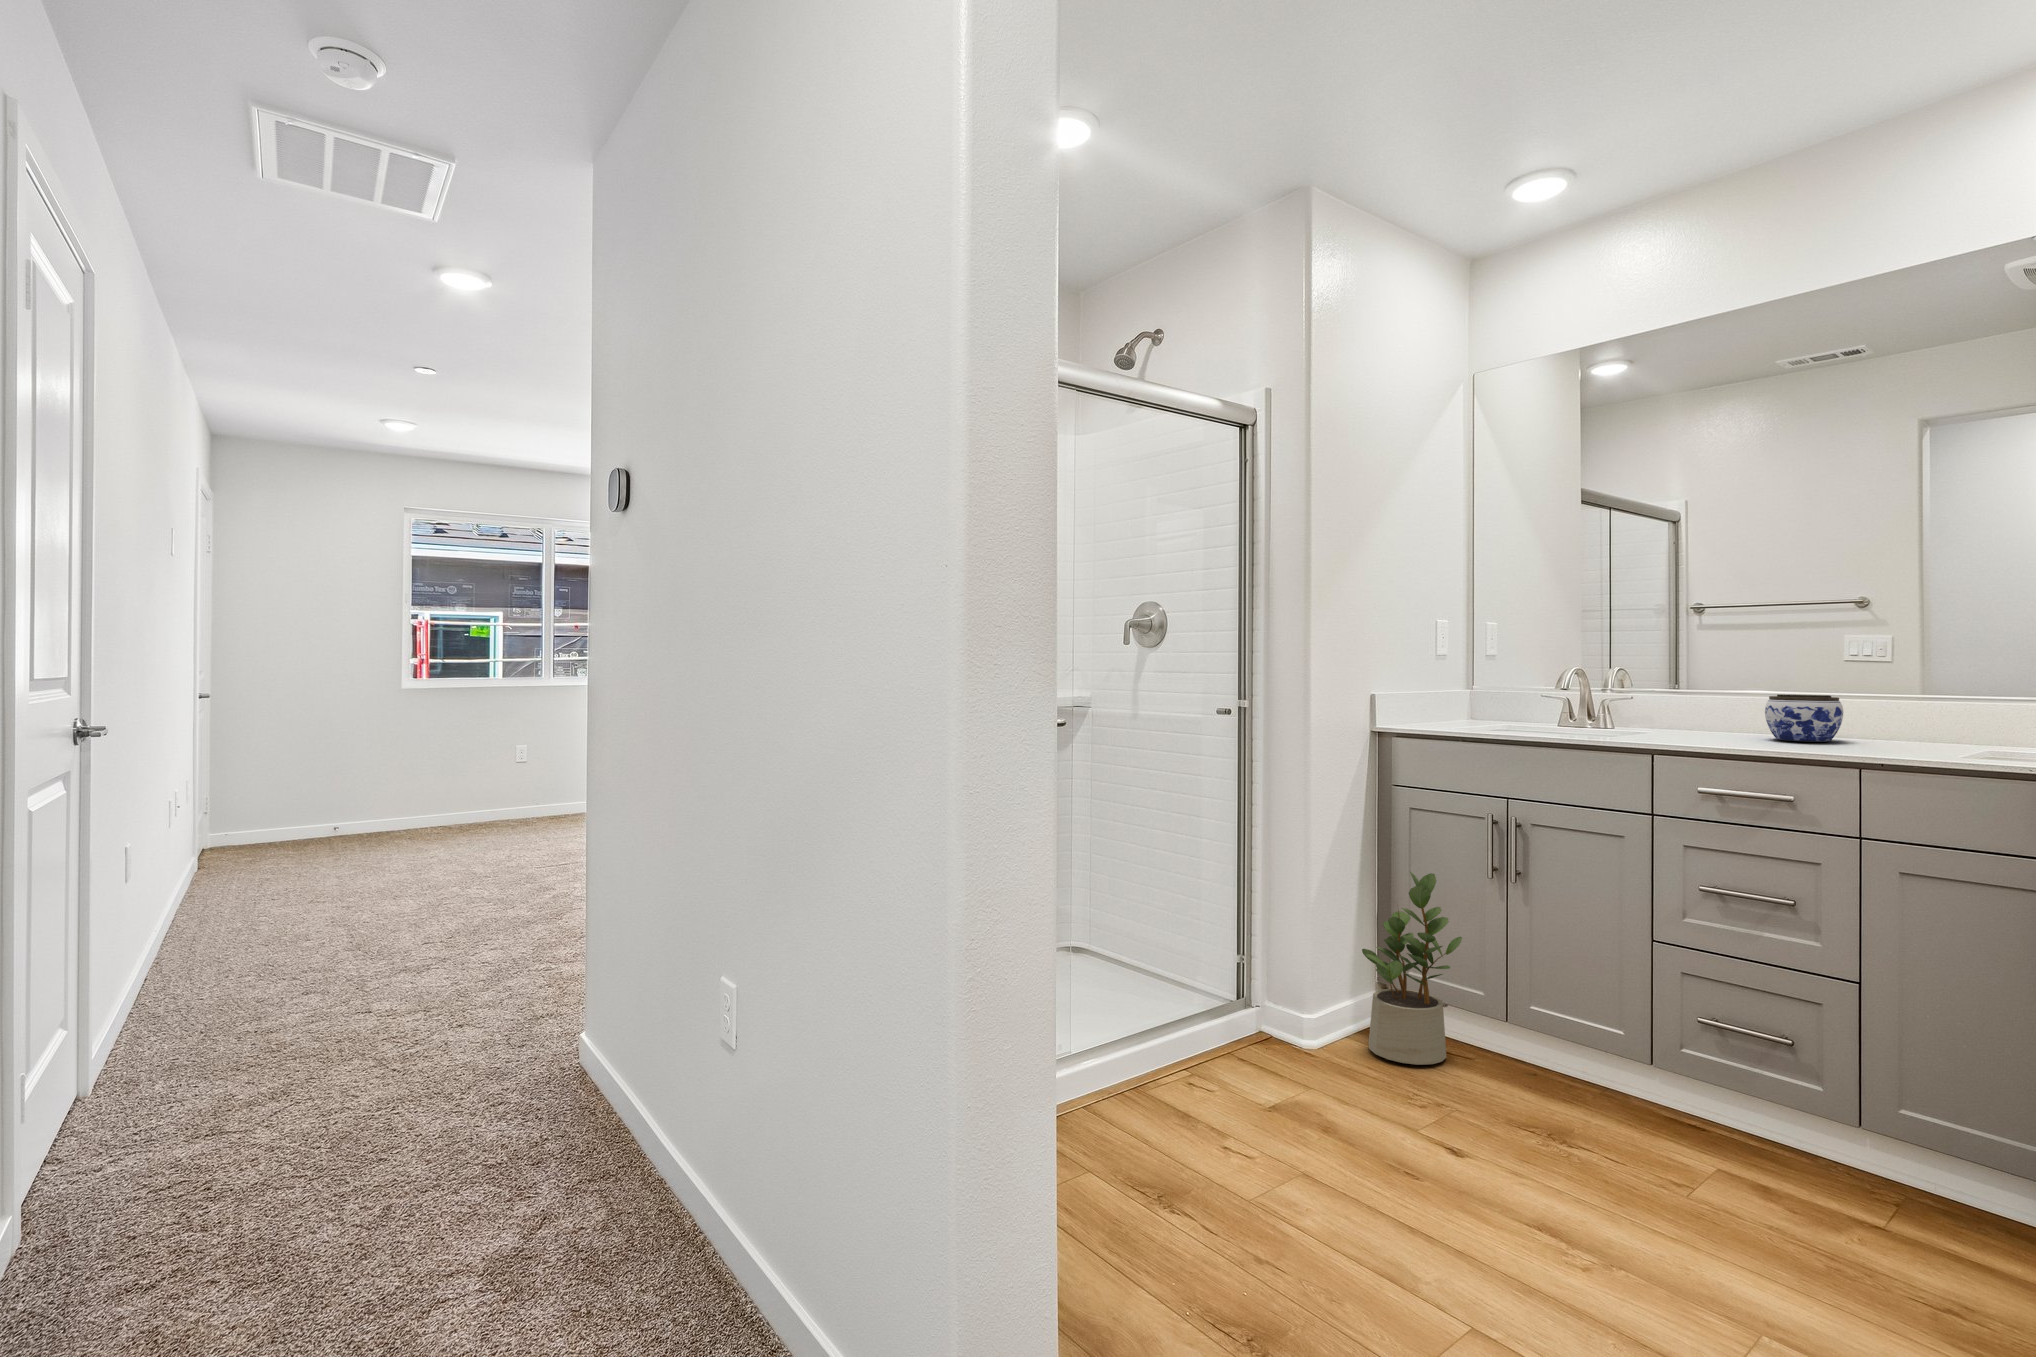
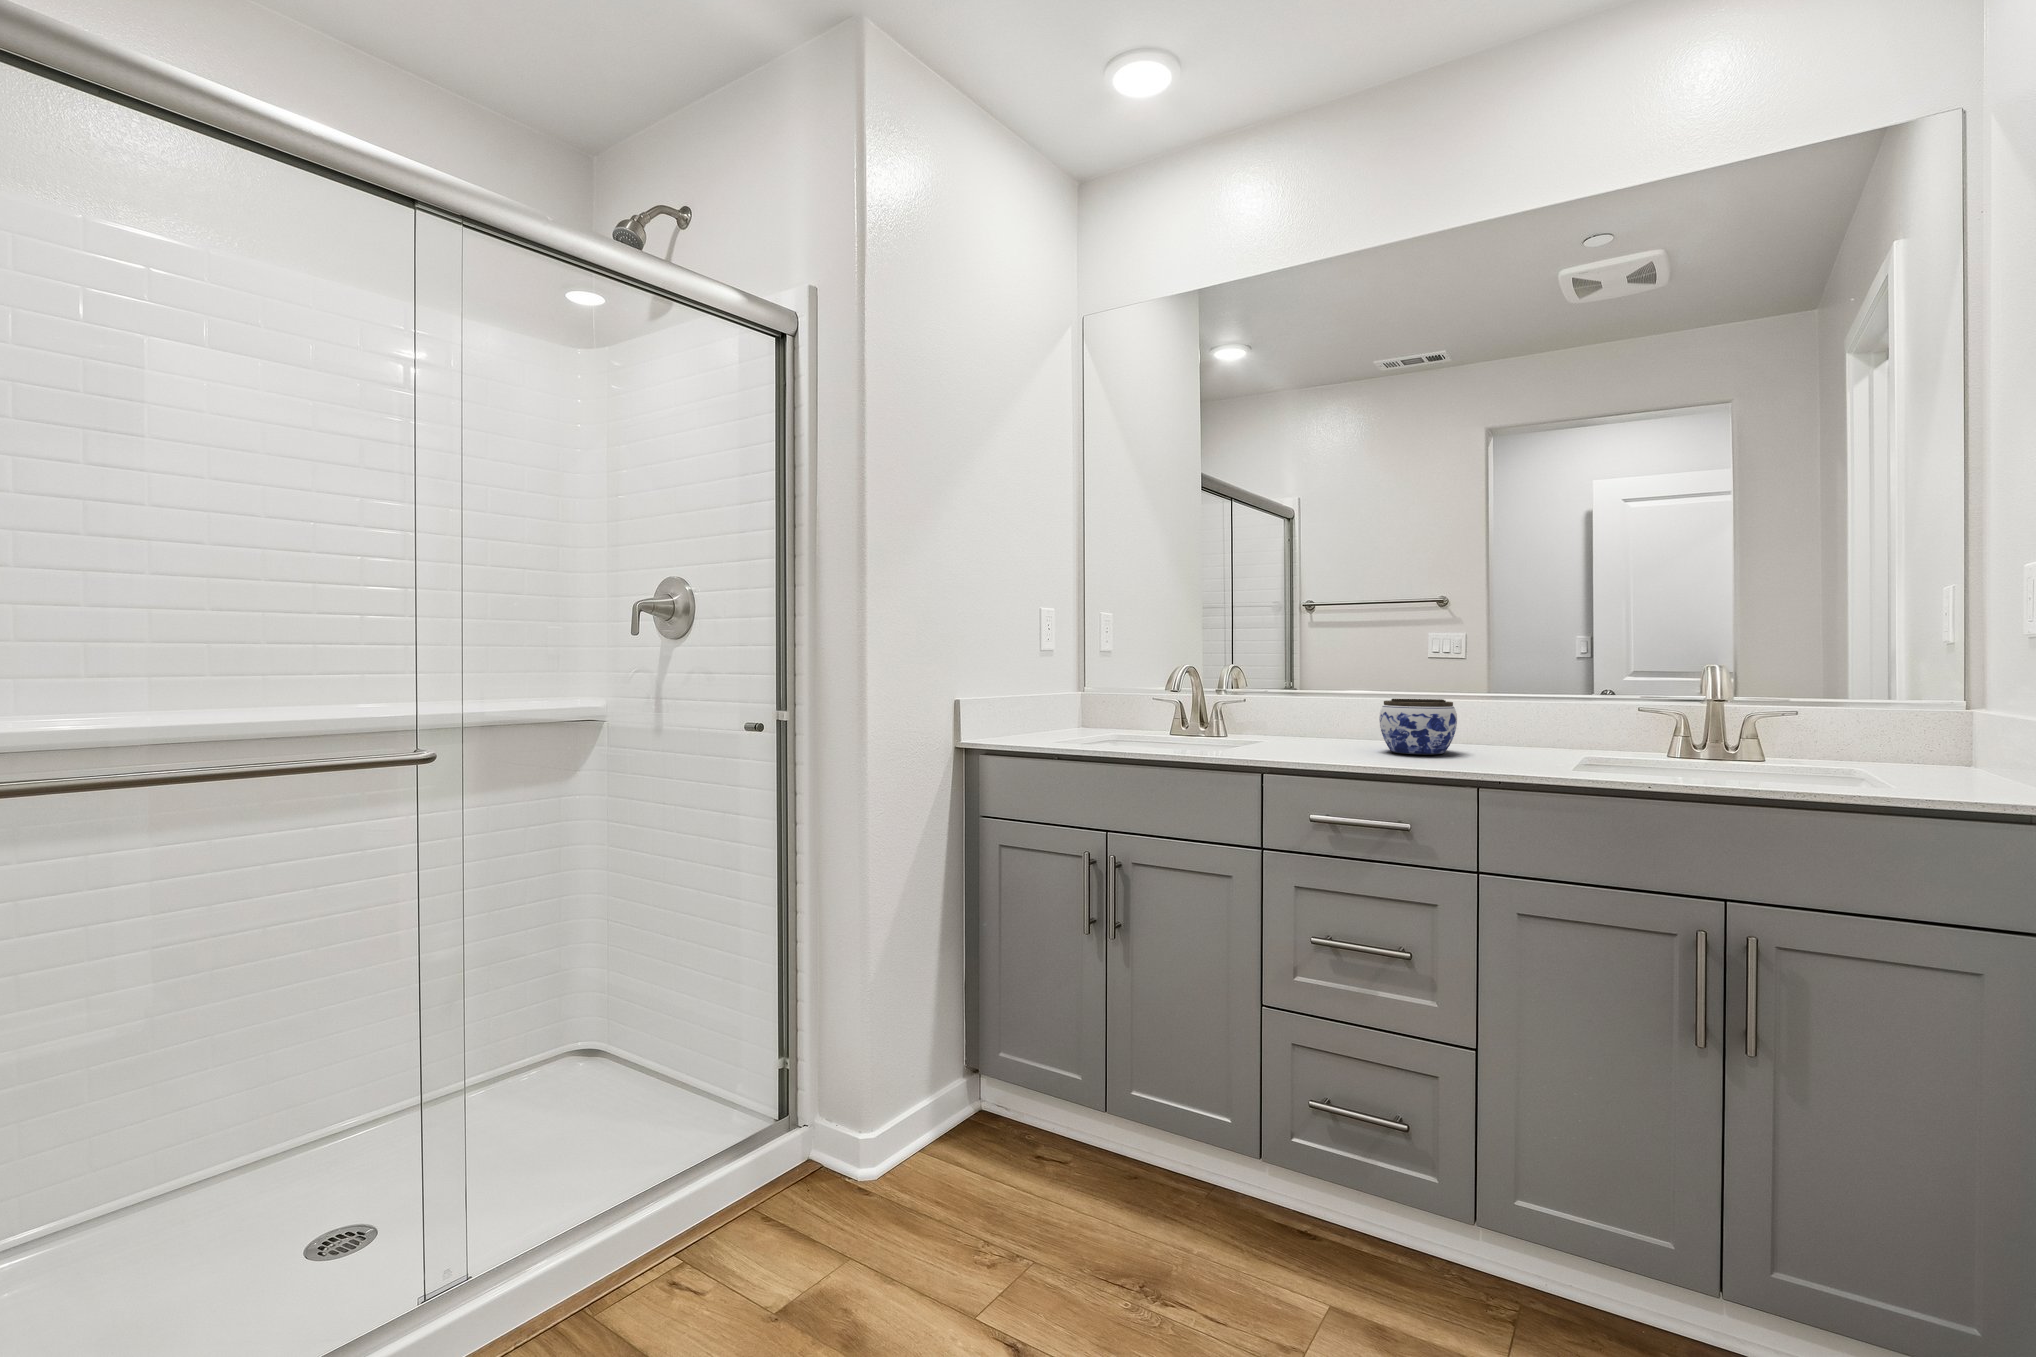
potted plant: present [1362,872,1462,1065] -> none [936,930,1054,1184]

